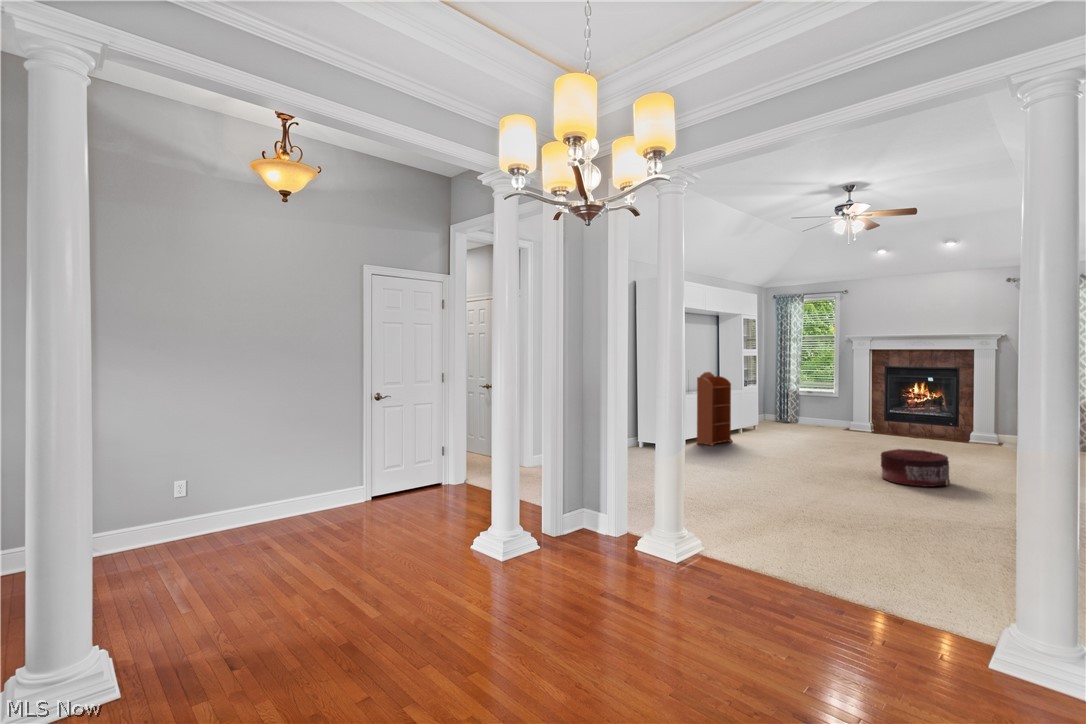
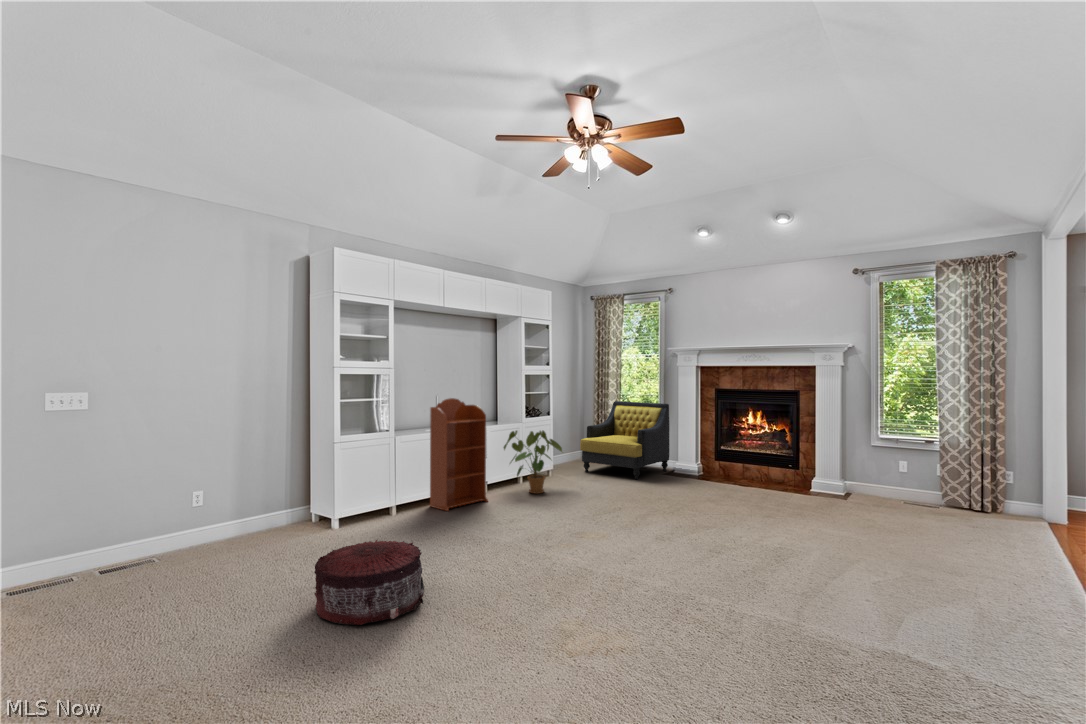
armchair: none [776,377,845,433] -> present [580,401,669,479]
house plant: none [733,395,775,439] -> present [504,431,562,494]
pouf: present [881,449,950,487] -> present [314,540,424,625]

